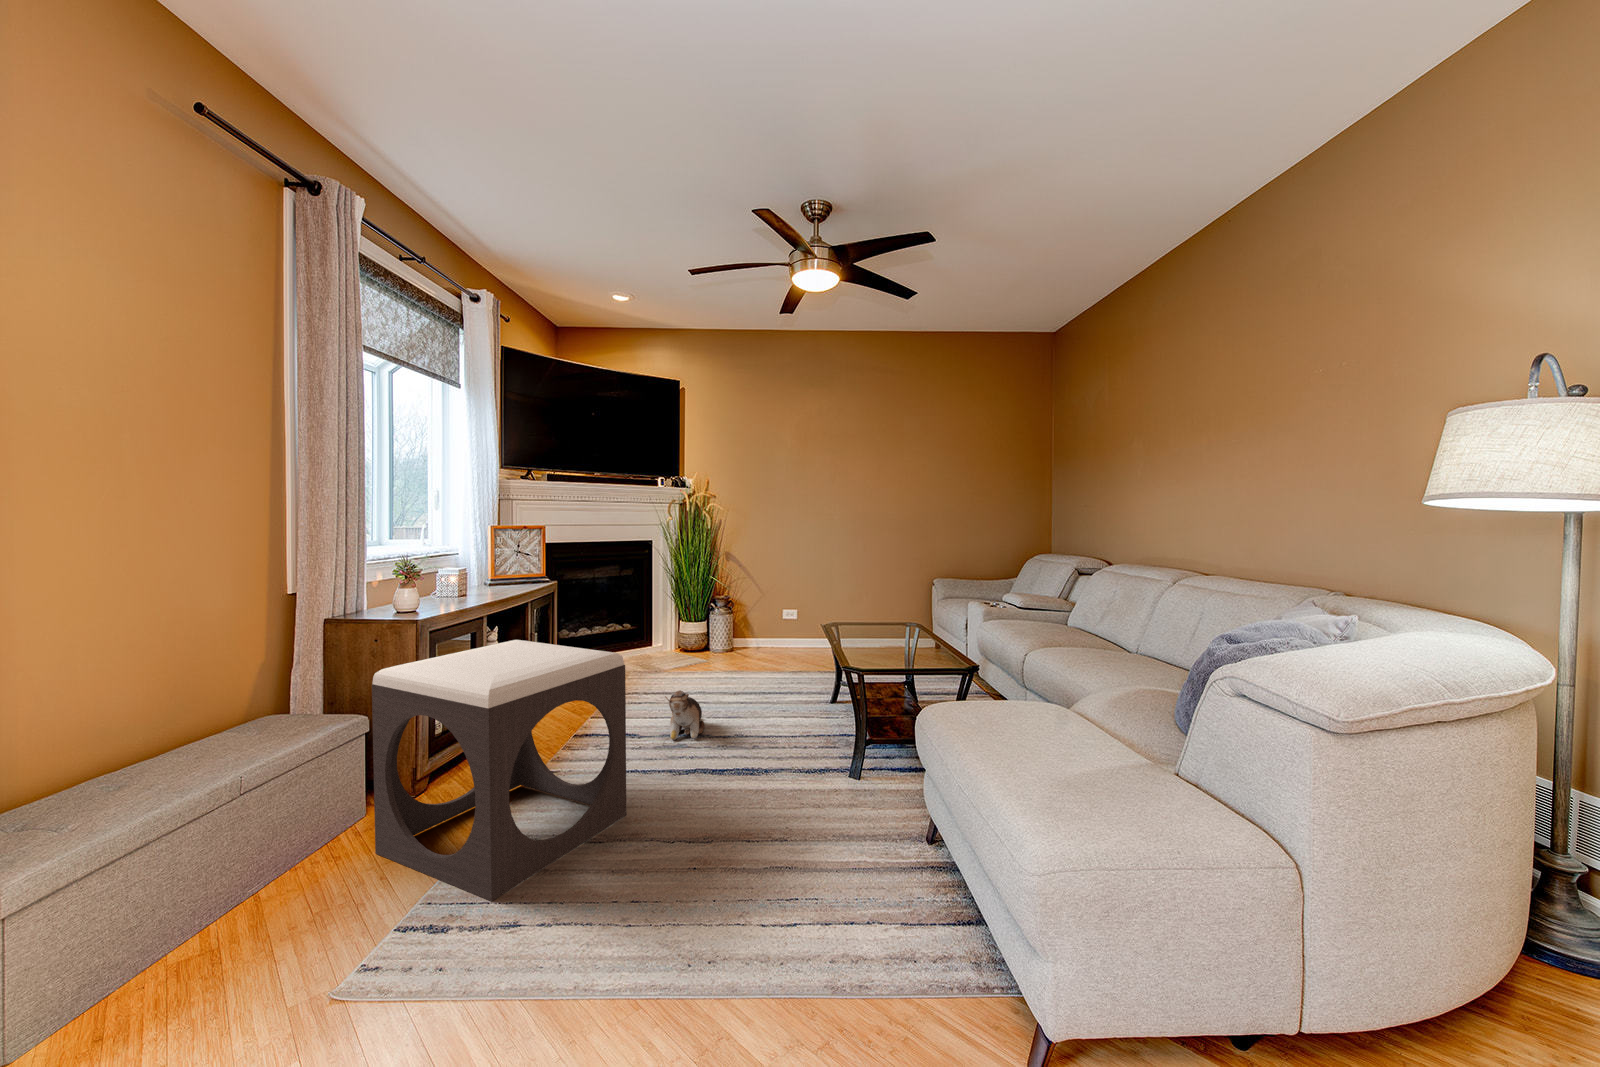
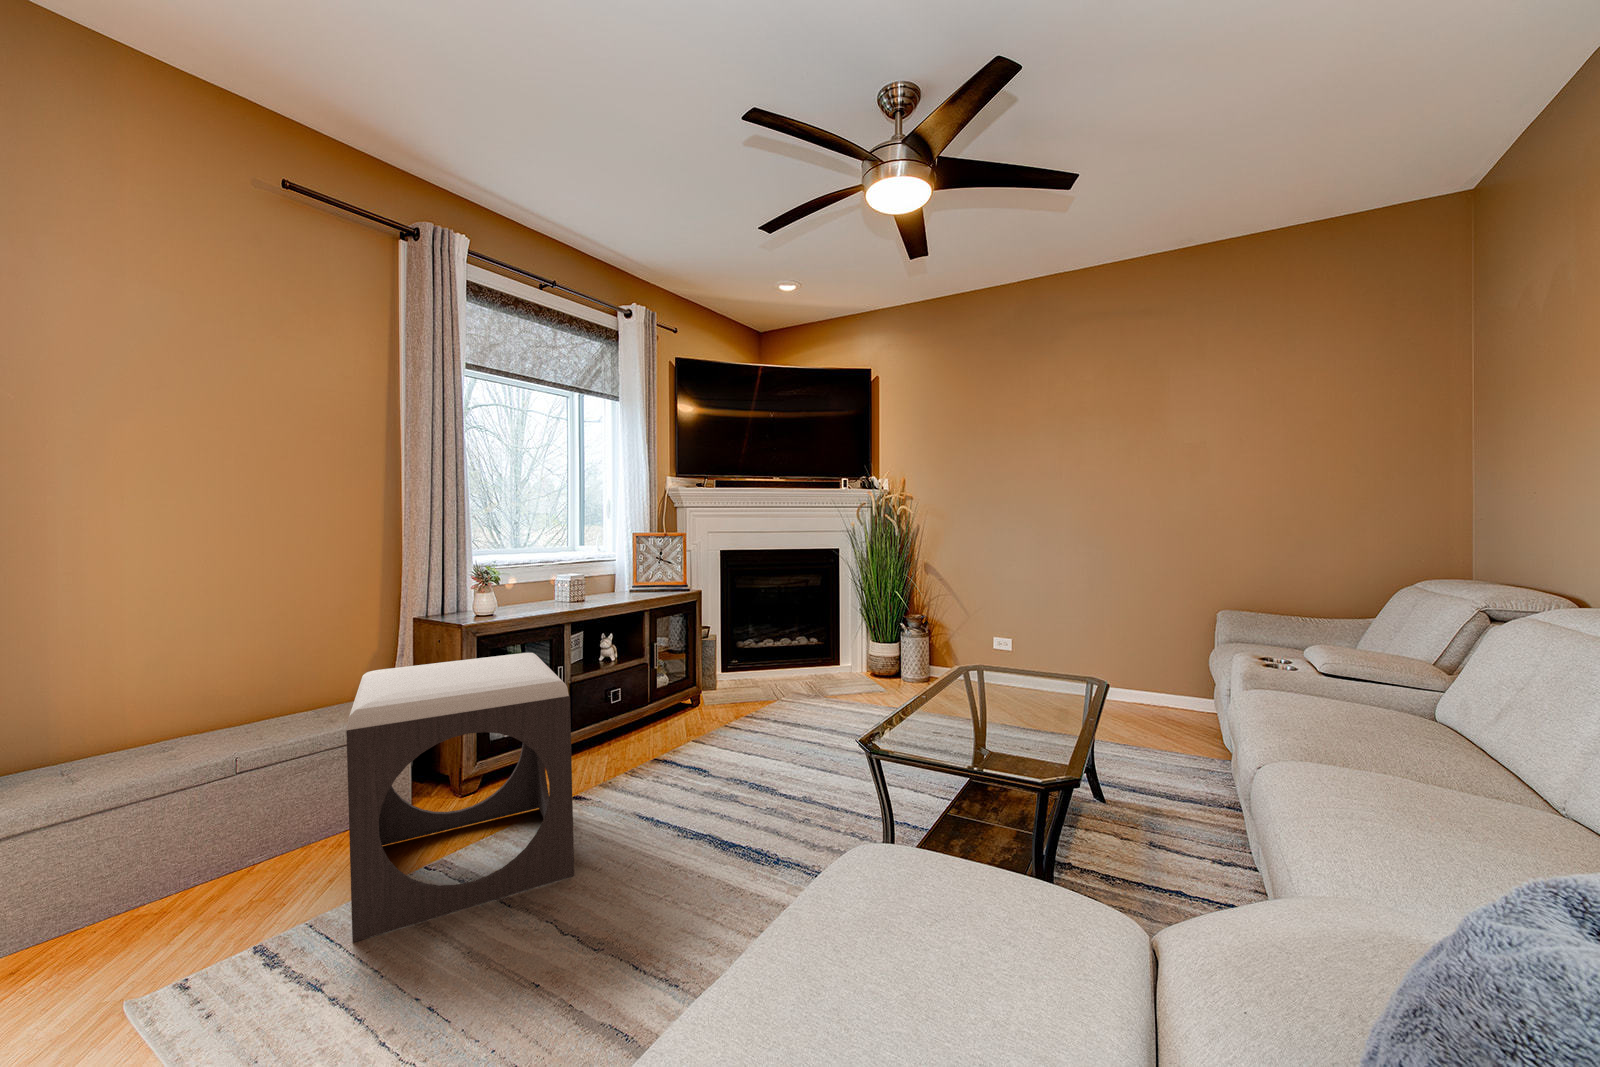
plush toy: present [666,690,705,740] -> none [709,730,786,791]

